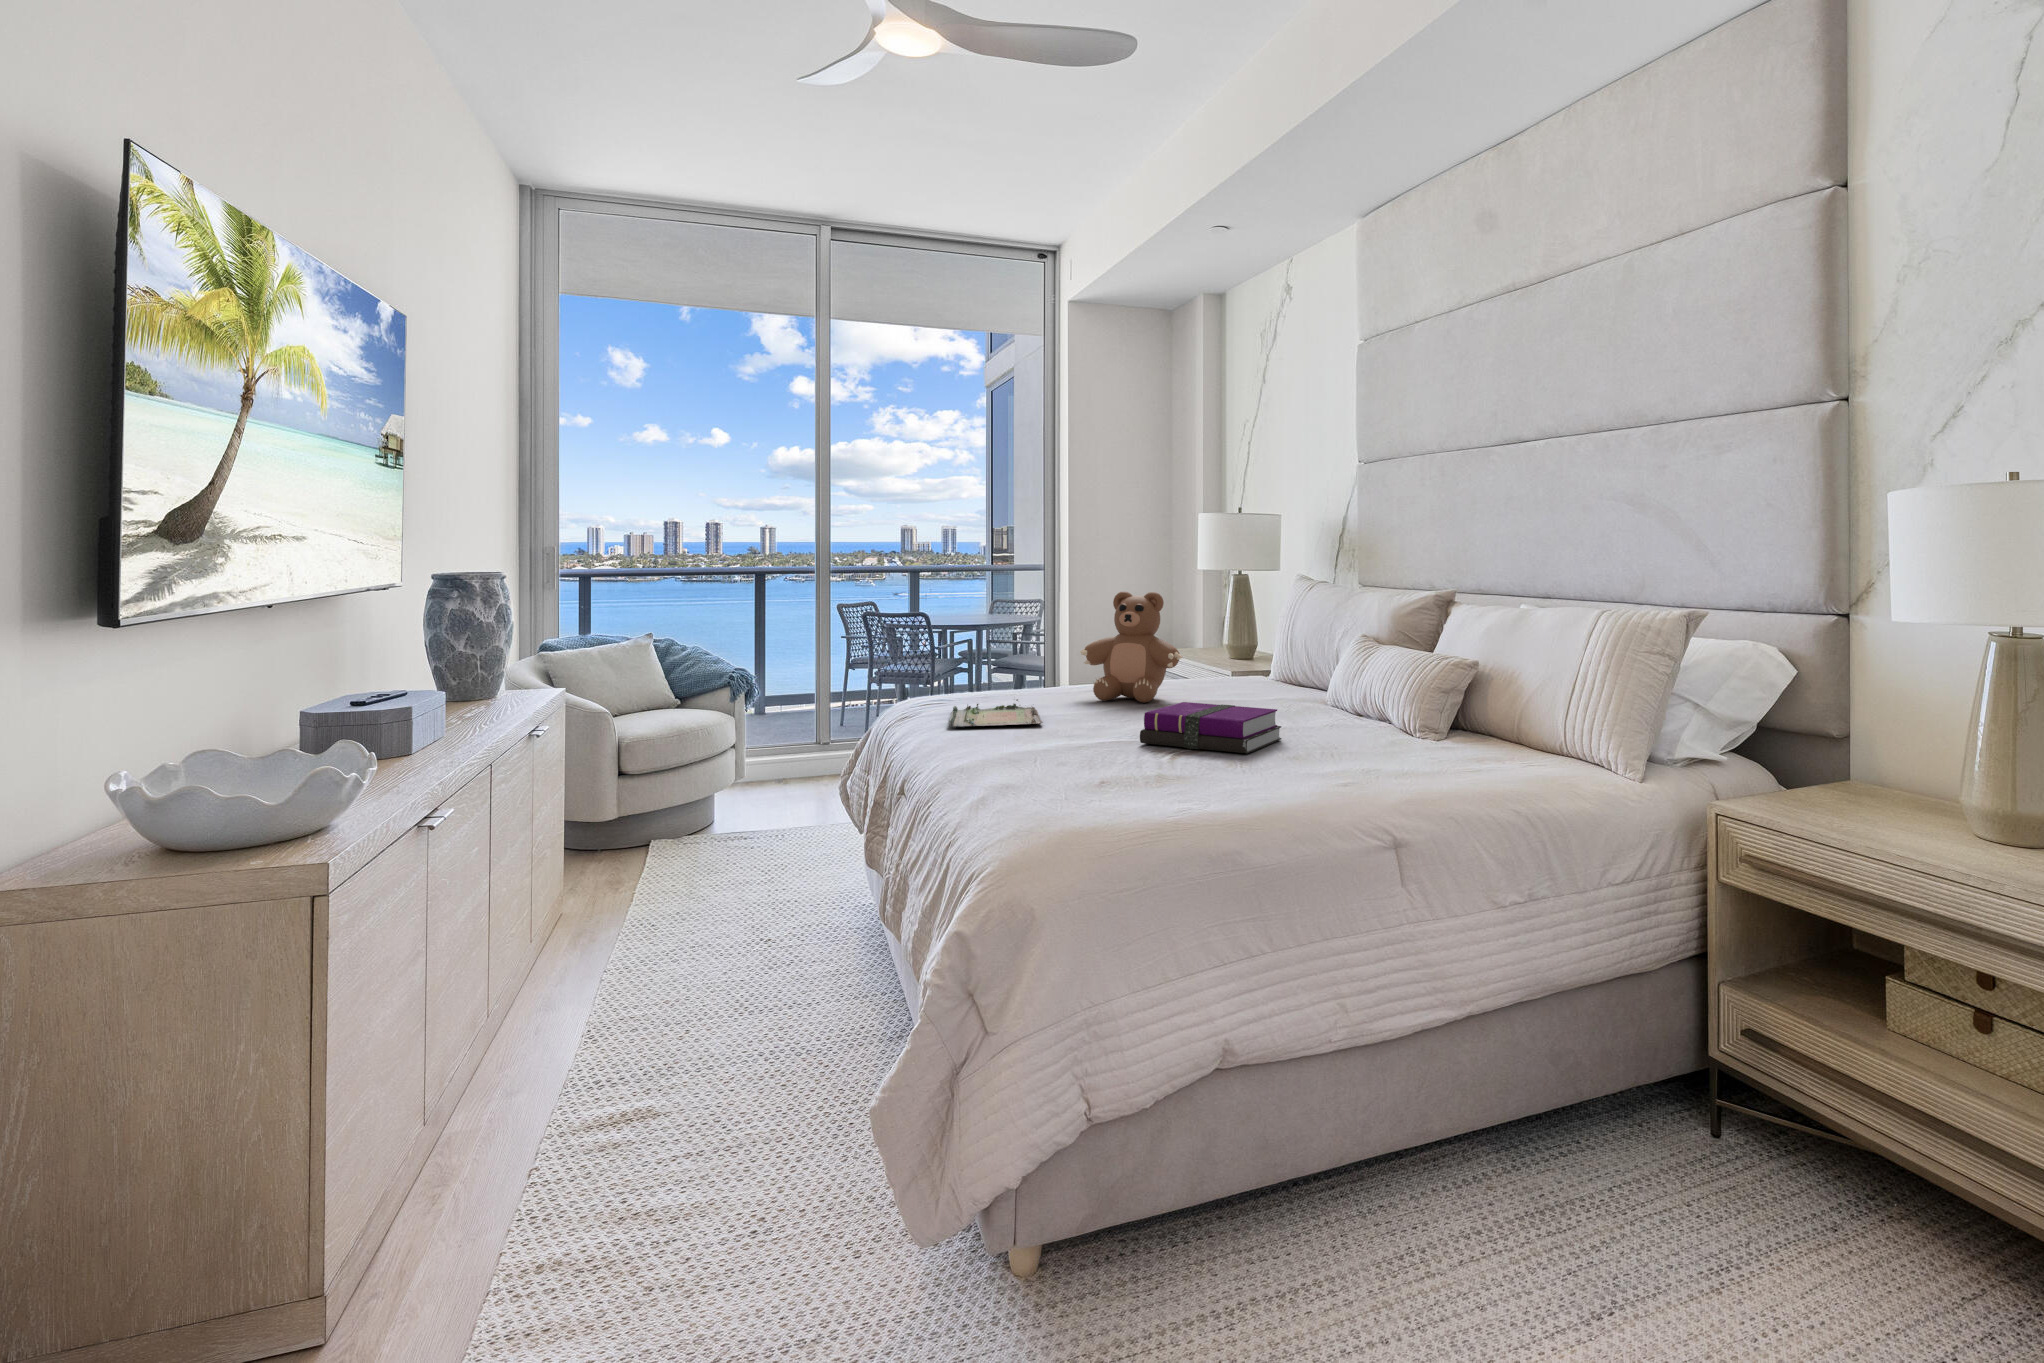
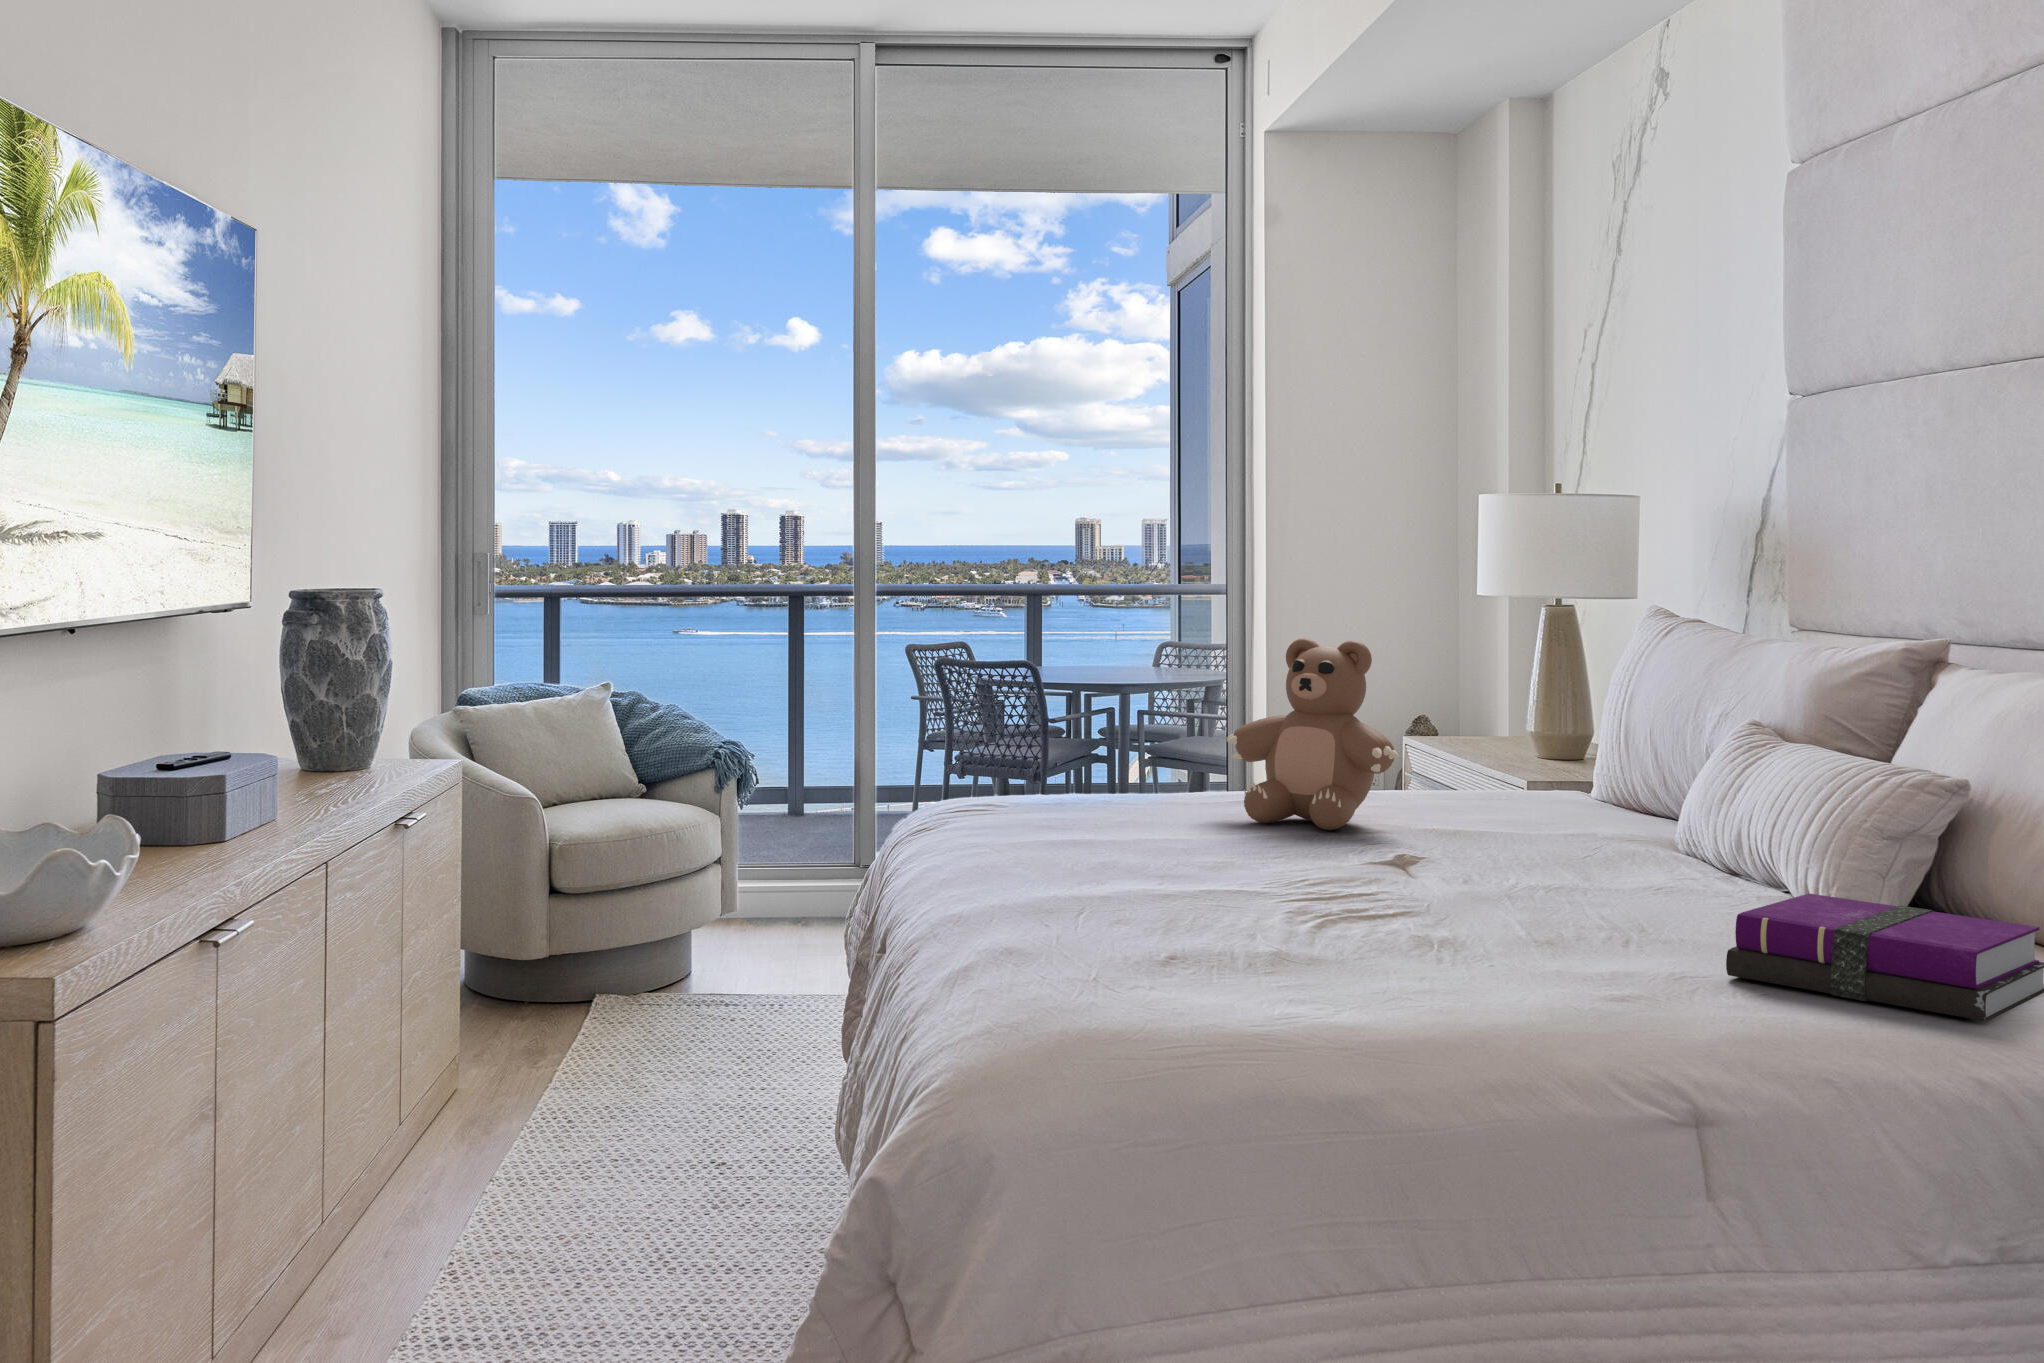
tray: present [950,699,1042,728] -> none [981,808,1136,855]
notebook: present [1140,702,1281,753] -> present [1726,894,2044,1021]

